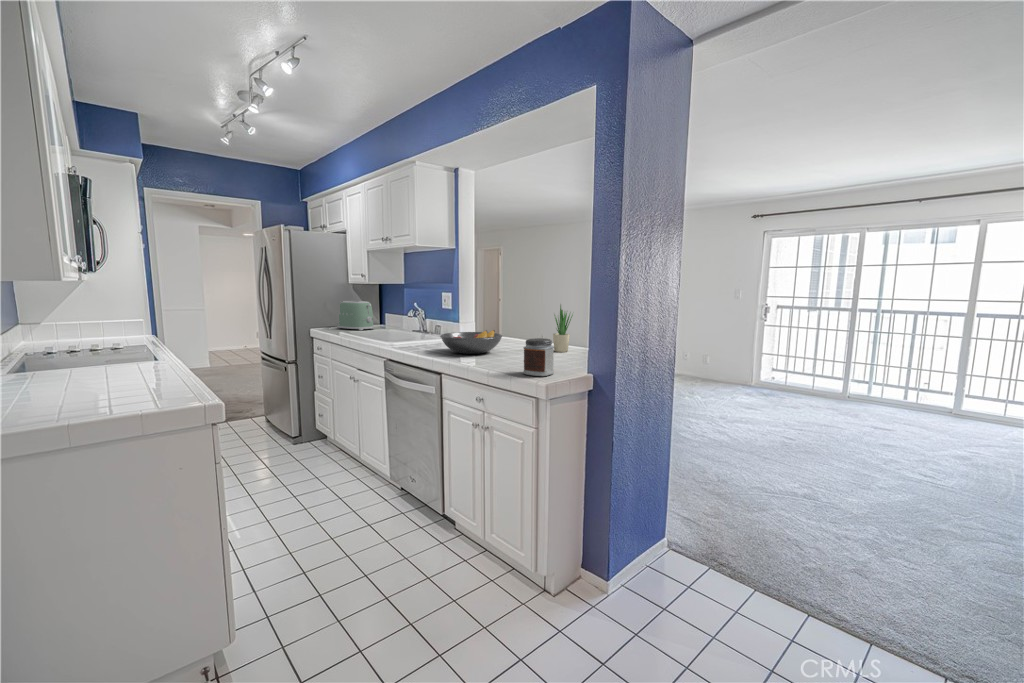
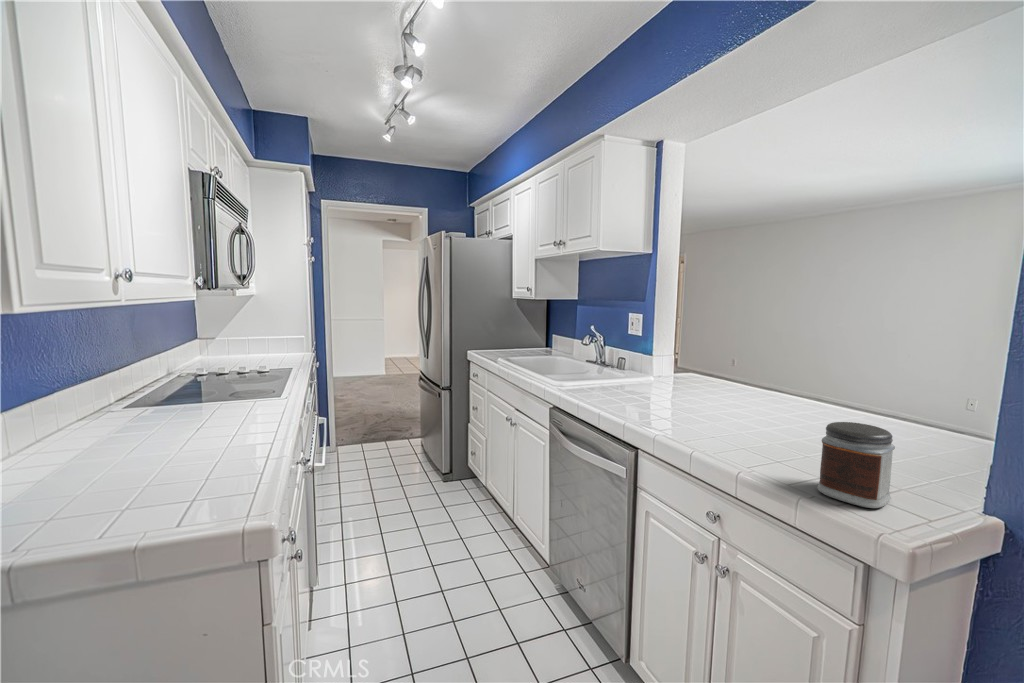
toaster: present [337,301,374,330] -> none [497,318,538,355]
potted plant: present [553,305,573,352] -> none [827,340,874,425]
fruit bowl: present [440,330,502,354] -> none [634,376,737,416]

